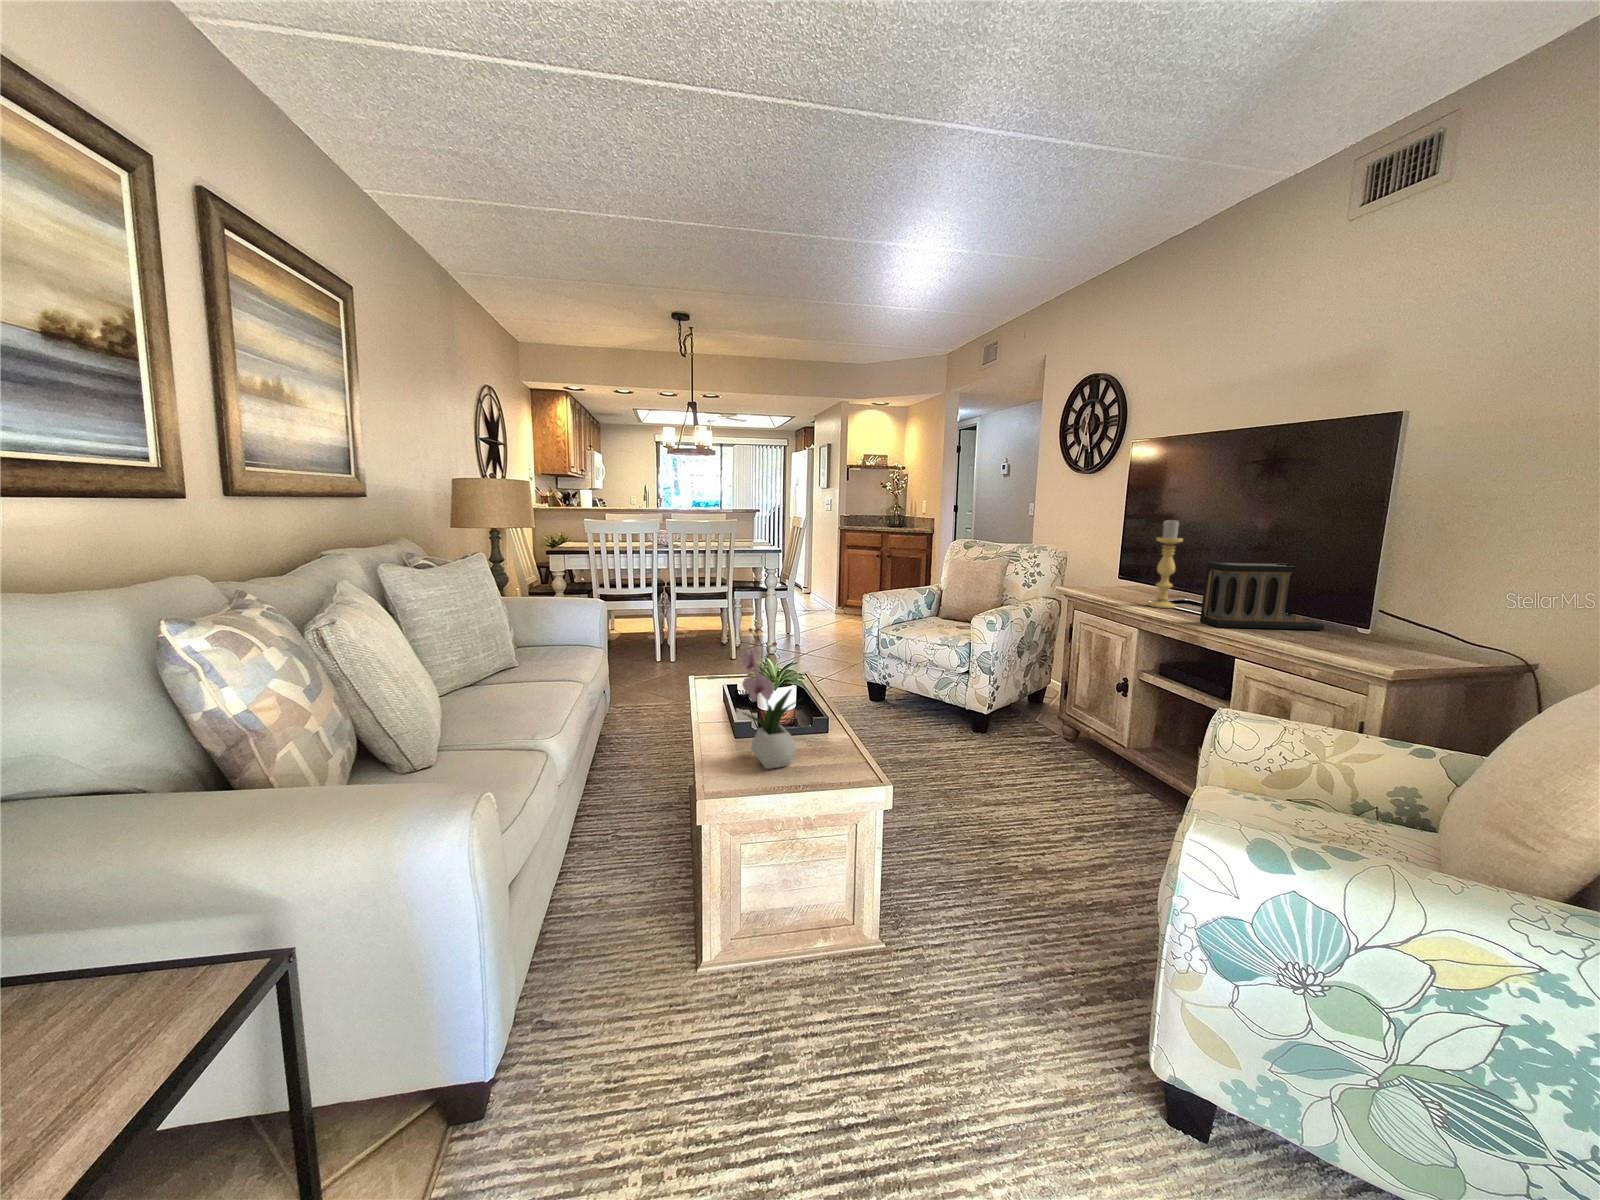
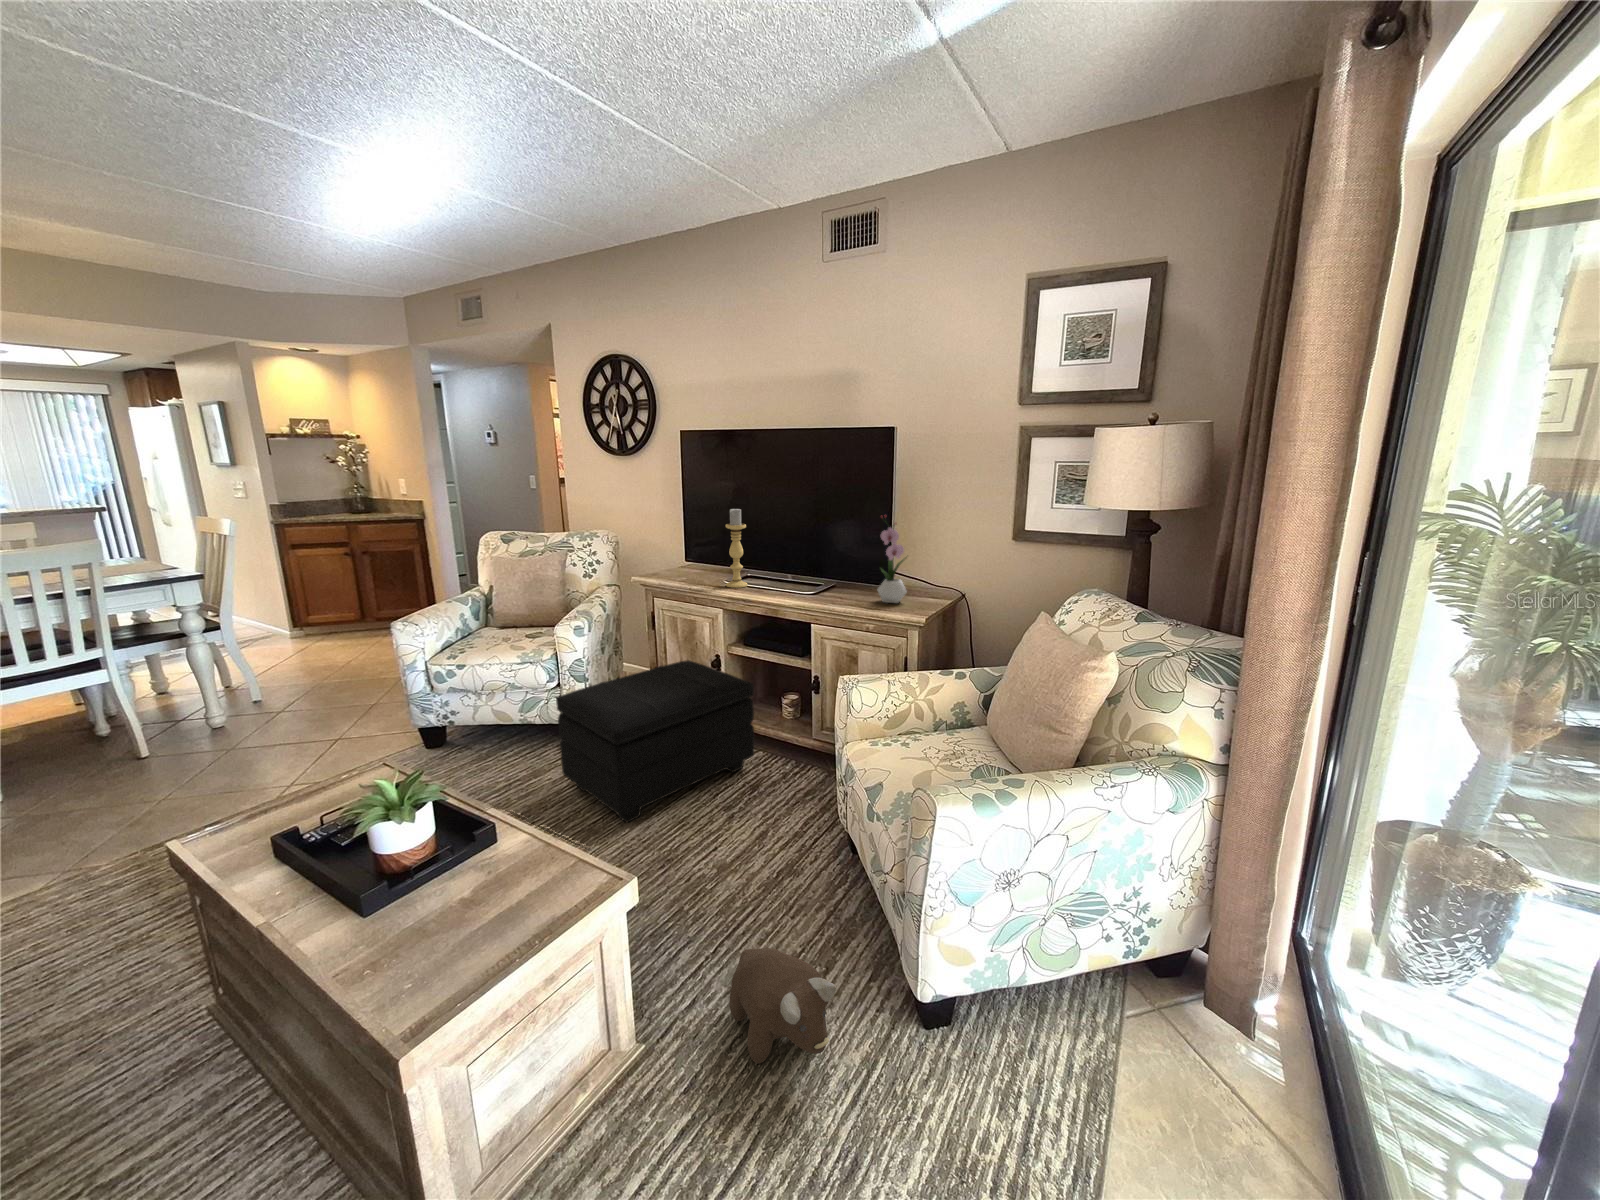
speaker: present [1200,562,1324,630] -> none [779,539,852,601]
flower arrangement: present [741,628,796,769] -> present [878,516,907,603]
footstool: none [946,672,1151,805] -> present [556,660,754,822]
plush toy: none [954,922,1051,1038] -> present [729,948,836,1064]

